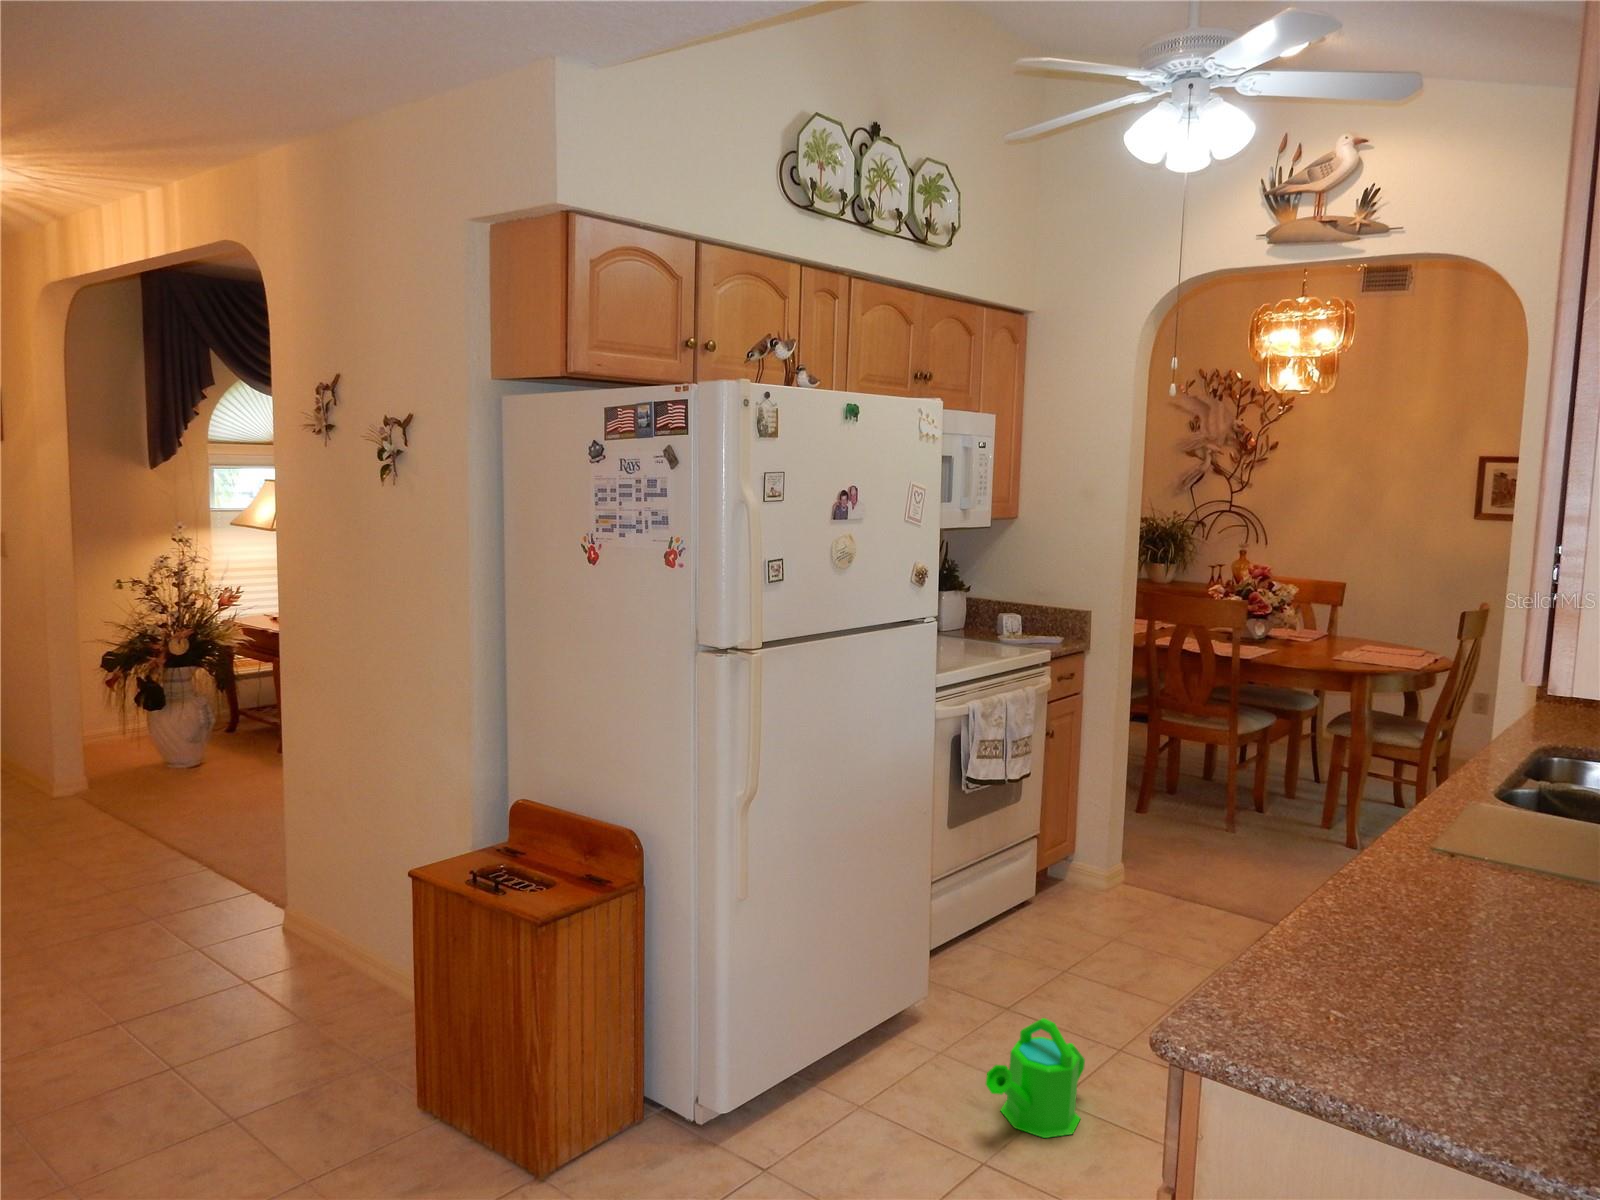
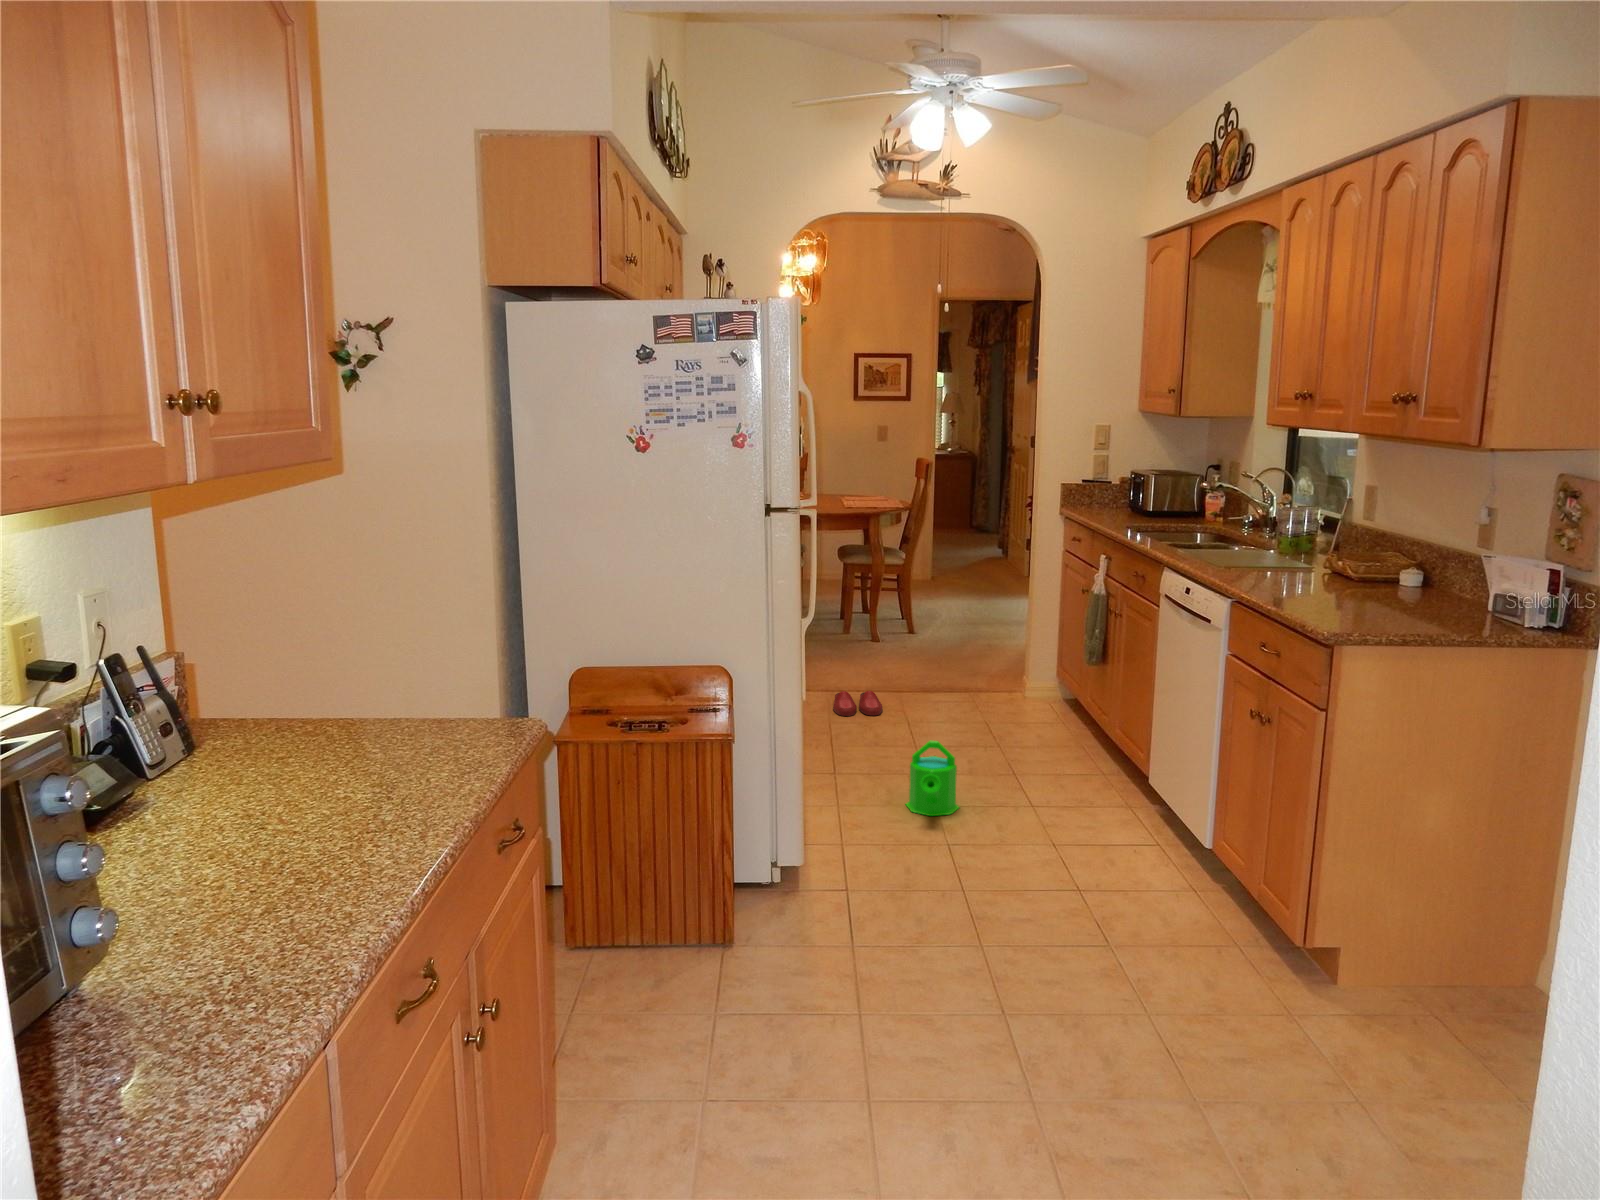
slippers: none [1125,912,1205,959] -> present [833,691,883,716]

